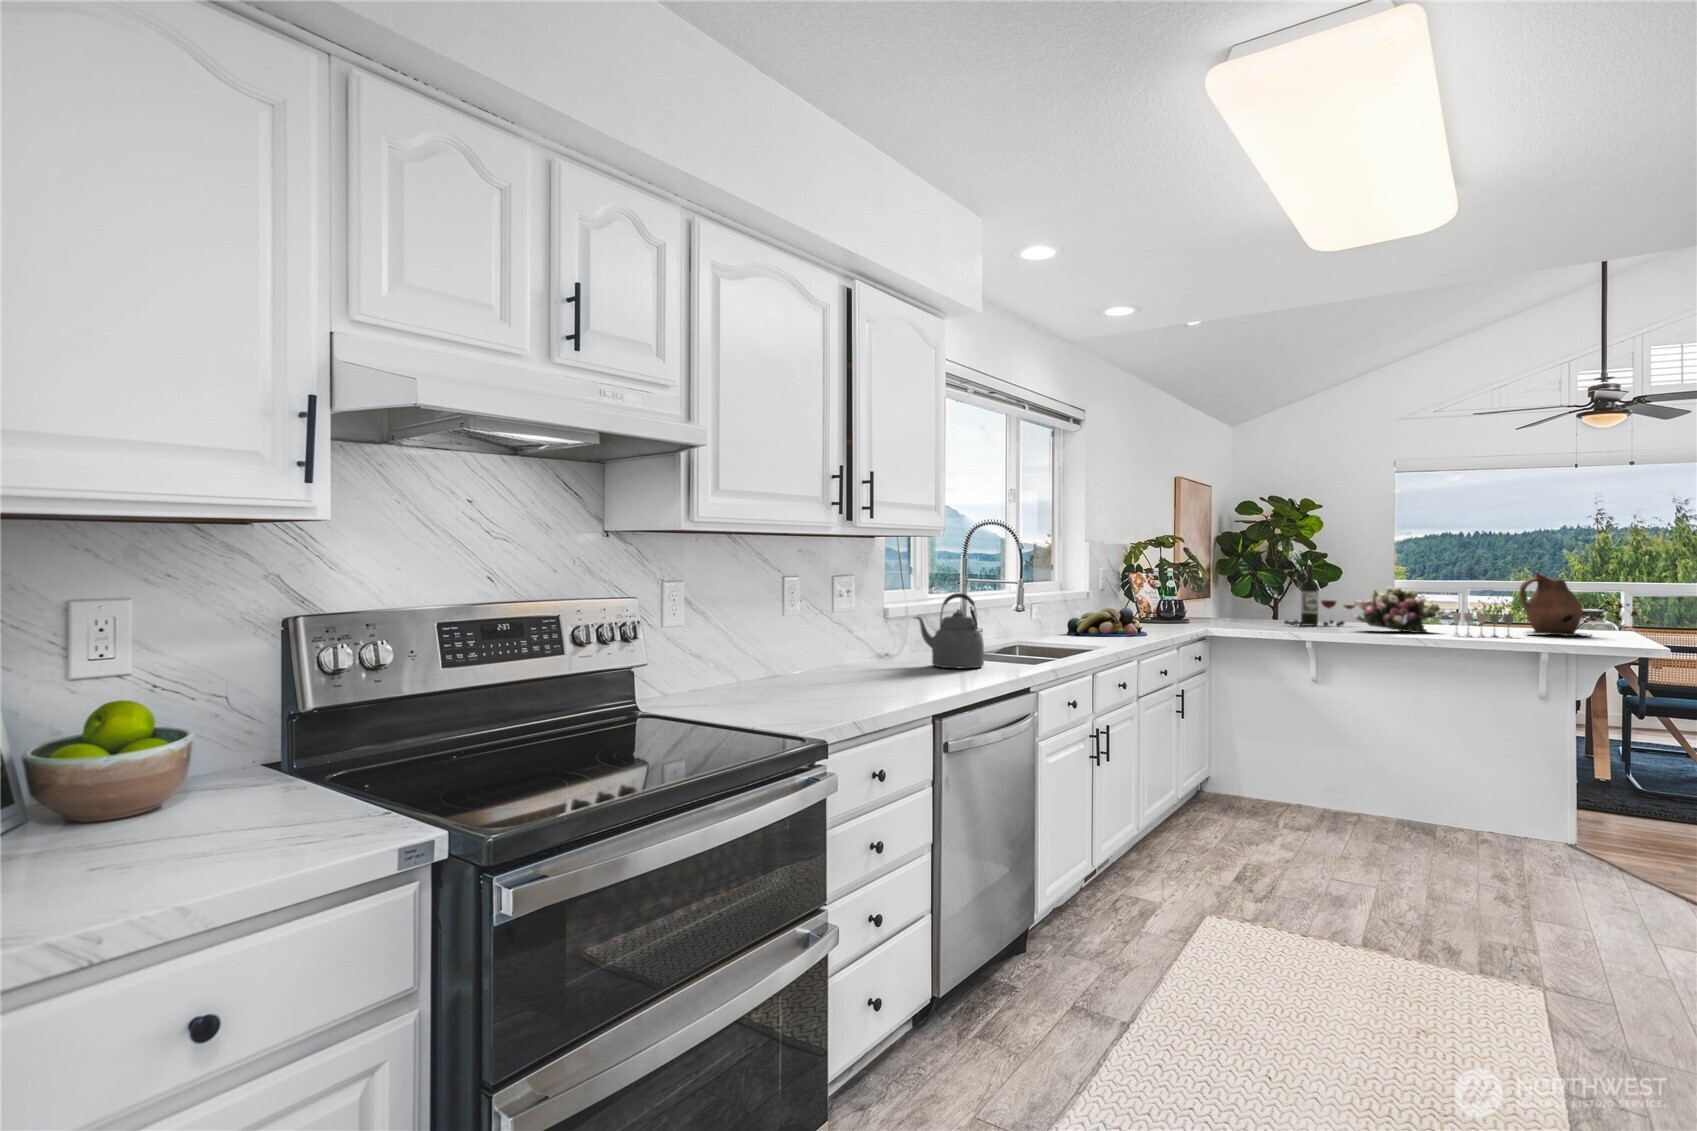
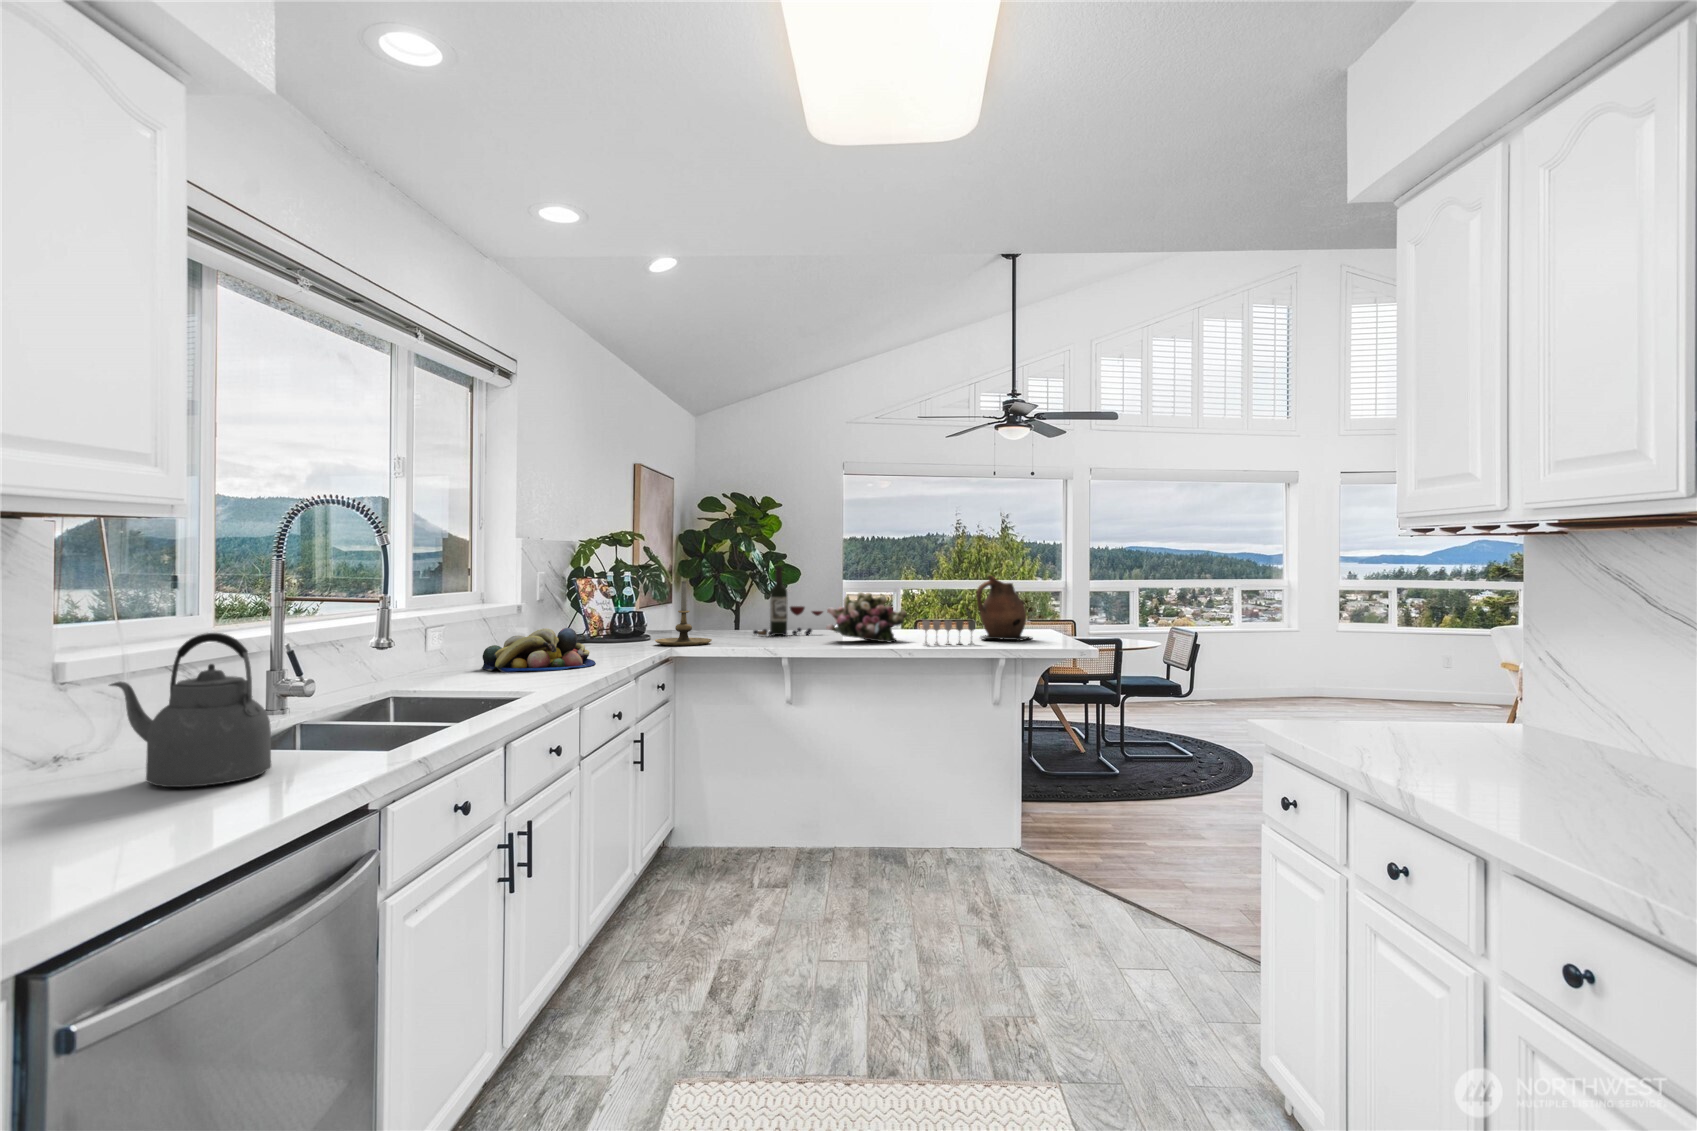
candle holder: none [1193,575,1244,628] -> present [655,581,712,646]

